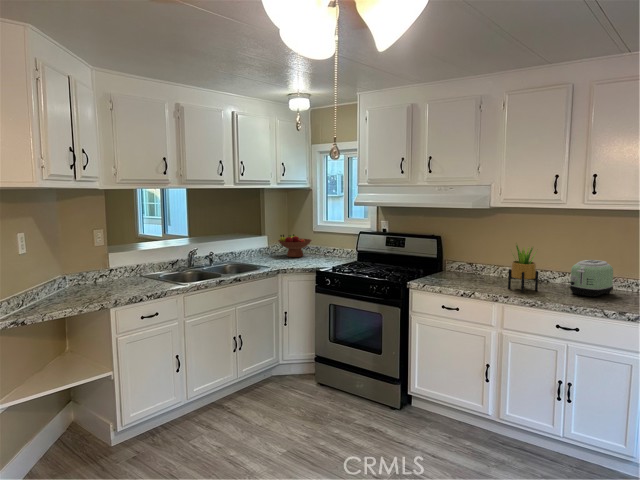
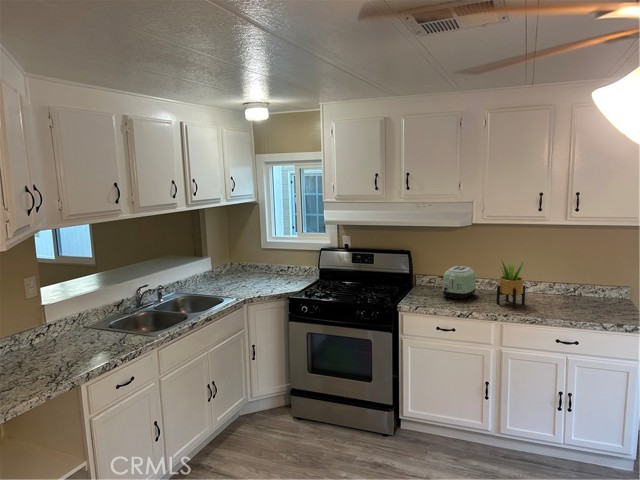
fruit bowl: present [278,234,312,257] -> none [227,254,264,280]
toaster: present [570,260,613,297] -> present [443,266,476,300]

